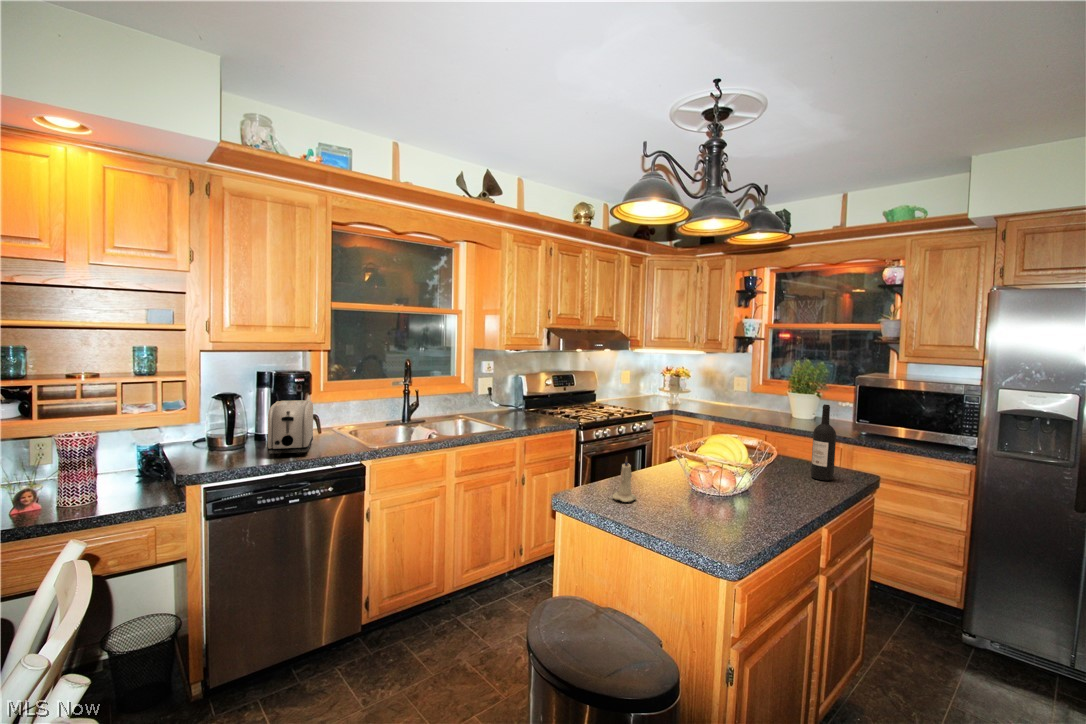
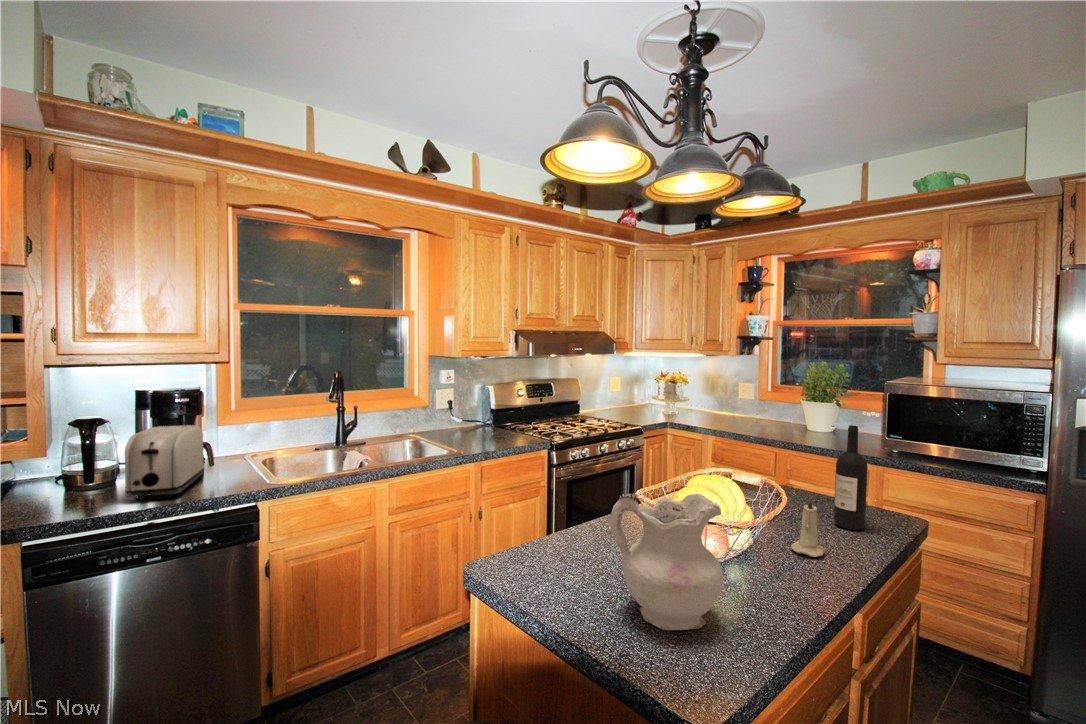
ceramic pitcher: none [664,440,737,528] -> present [611,493,723,630]
candle: present [613,457,637,502] -> present [791,496,825,557]

